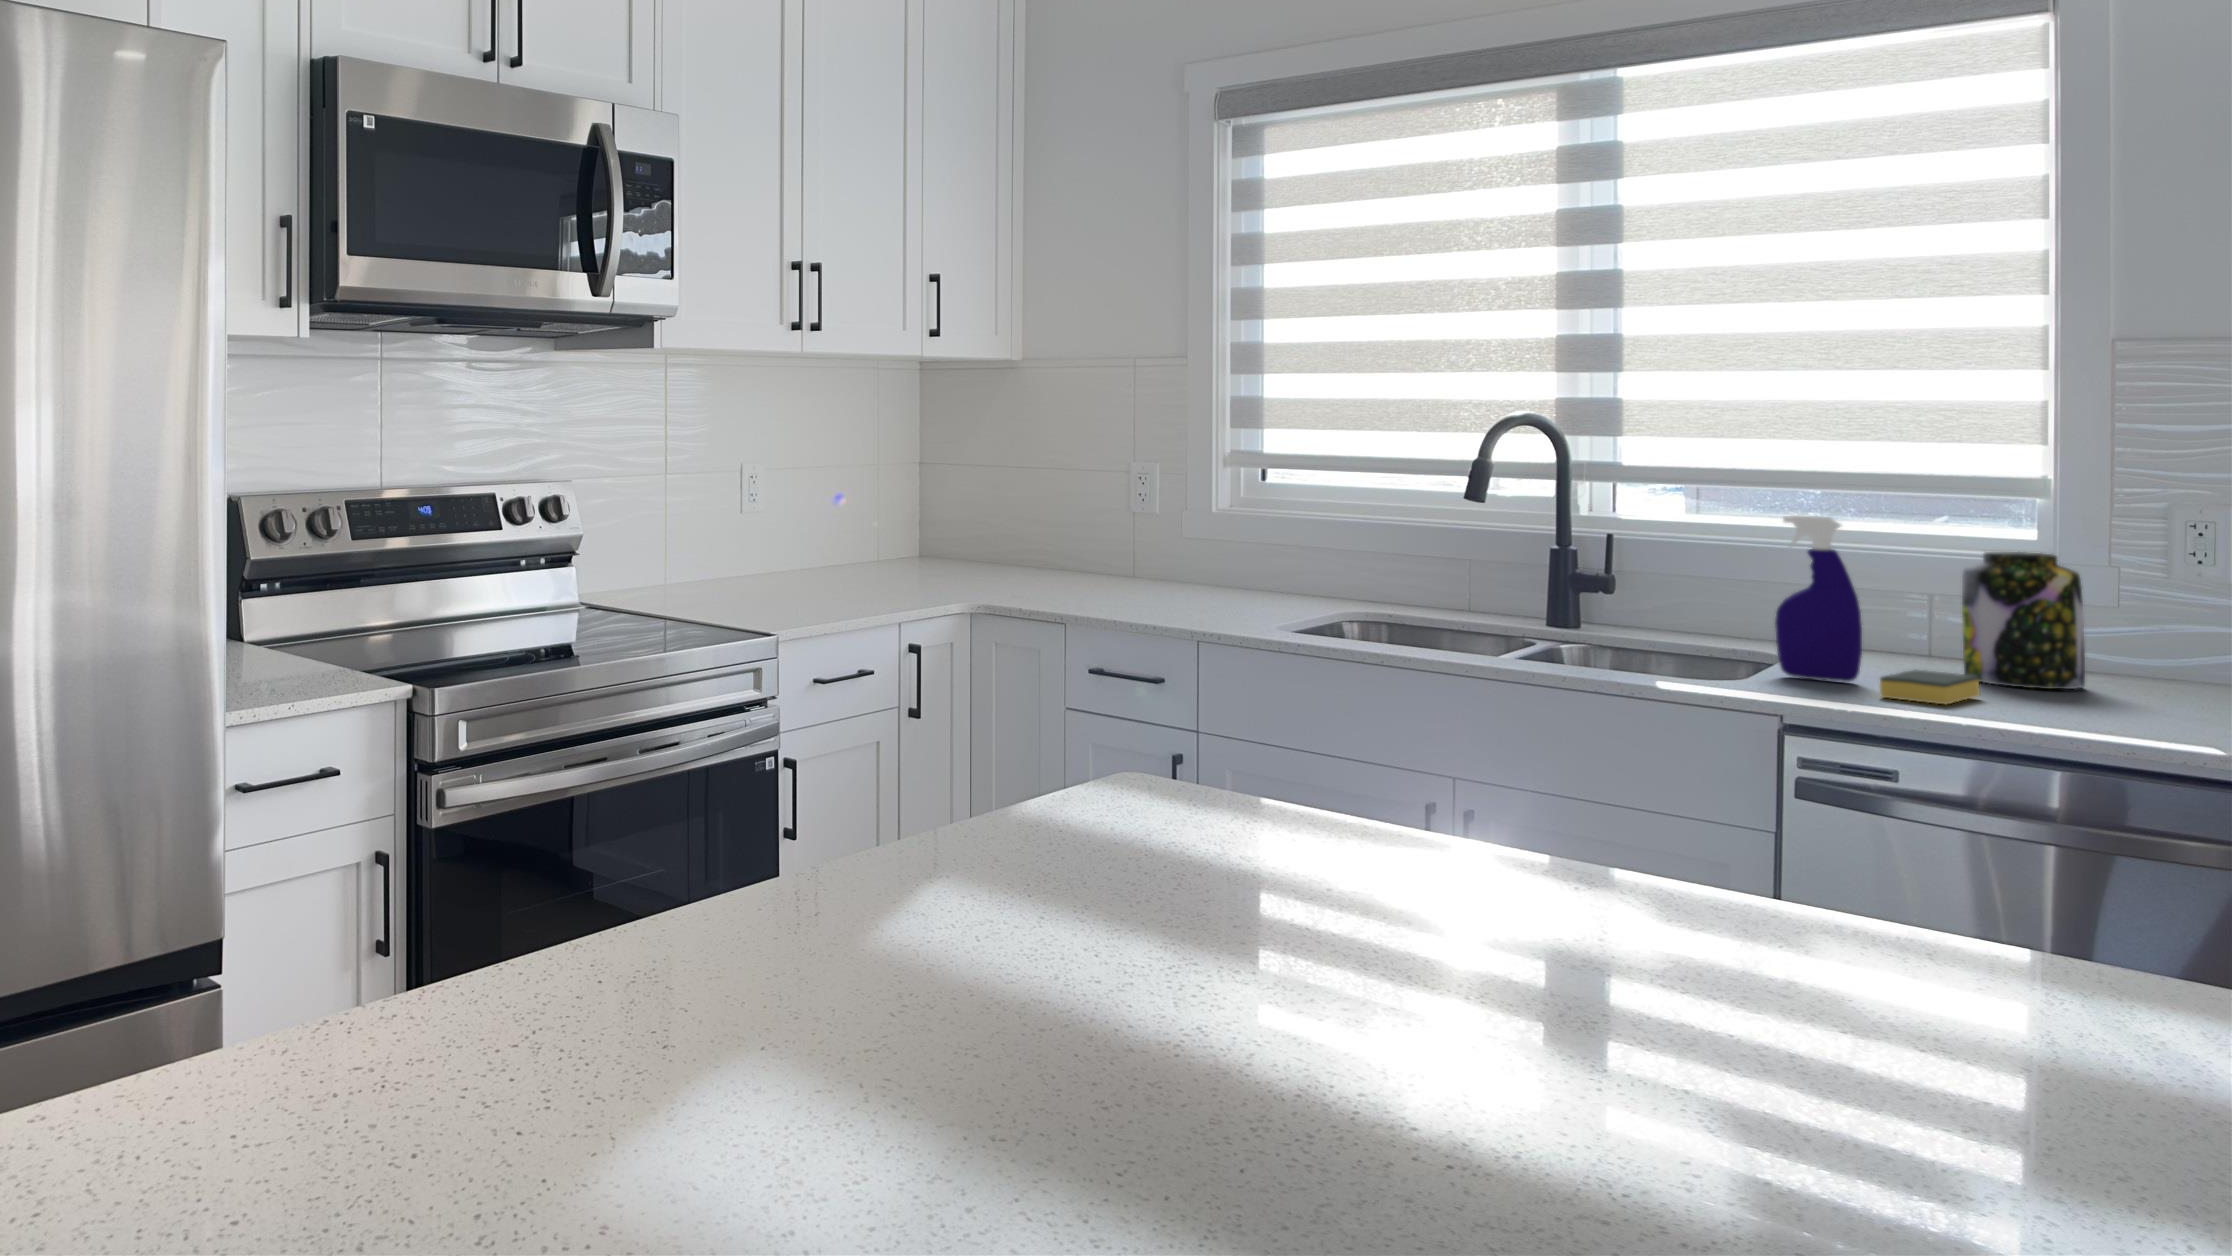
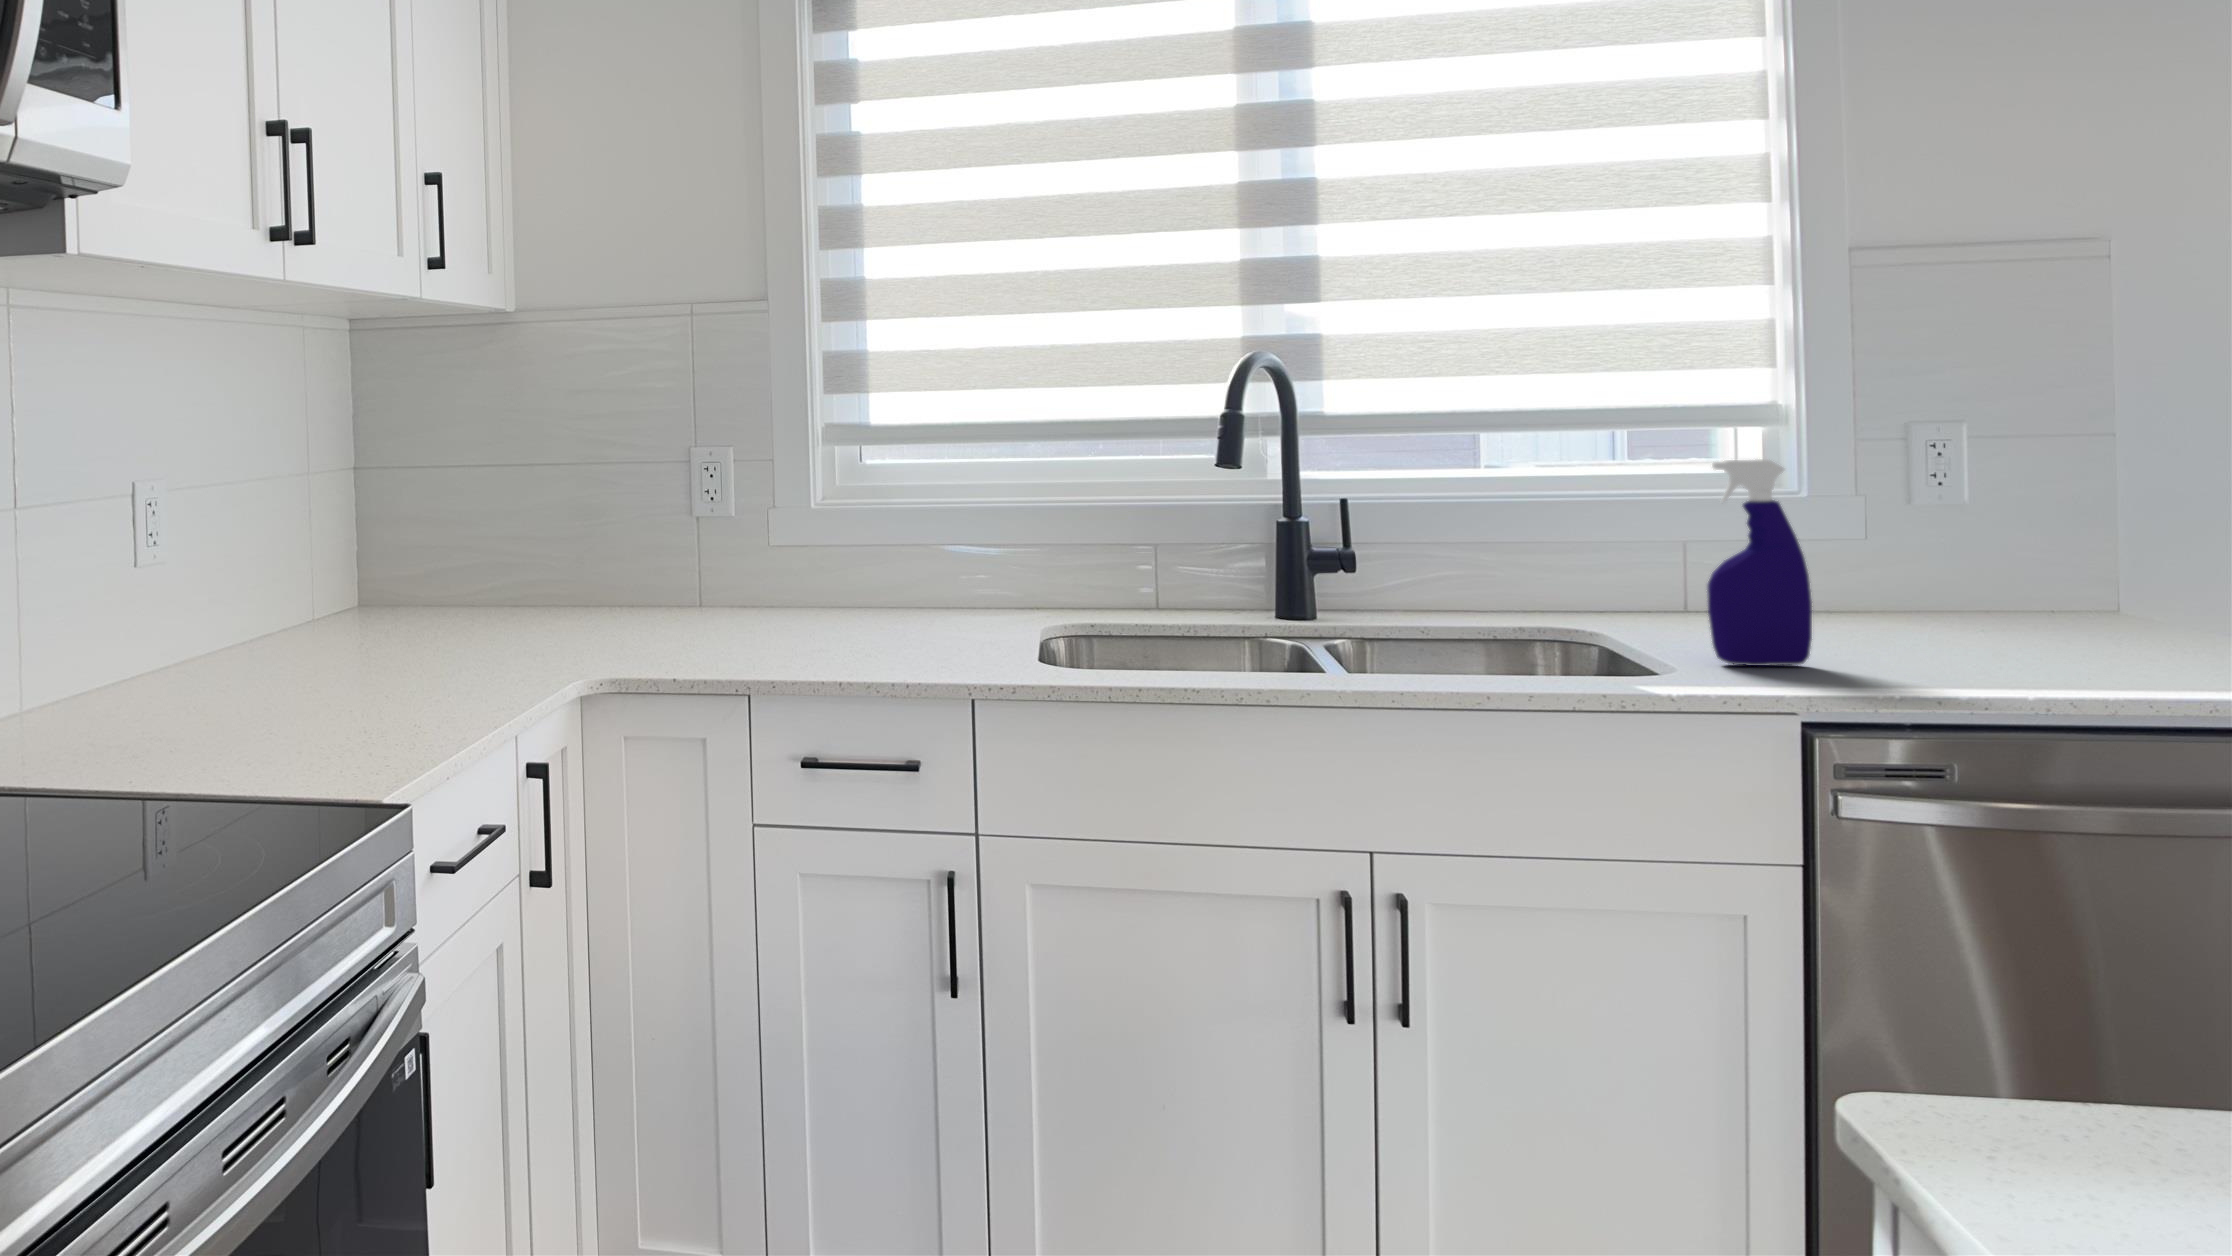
jar: present [1962,552,2085,689] -> none [1802,488,1954,646]
sponge: present [1880,670,1980,704] -> none [1881,642,2008,689]

